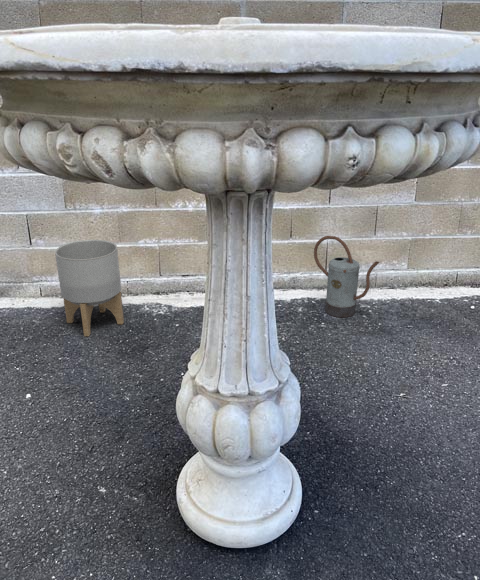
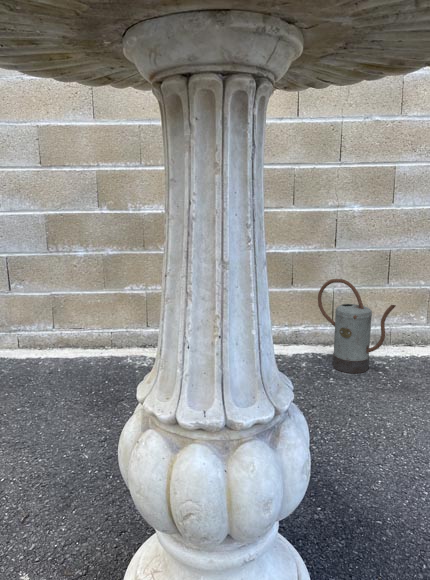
planter: present [55,240,124,336] -> none [27,281,101,387]

